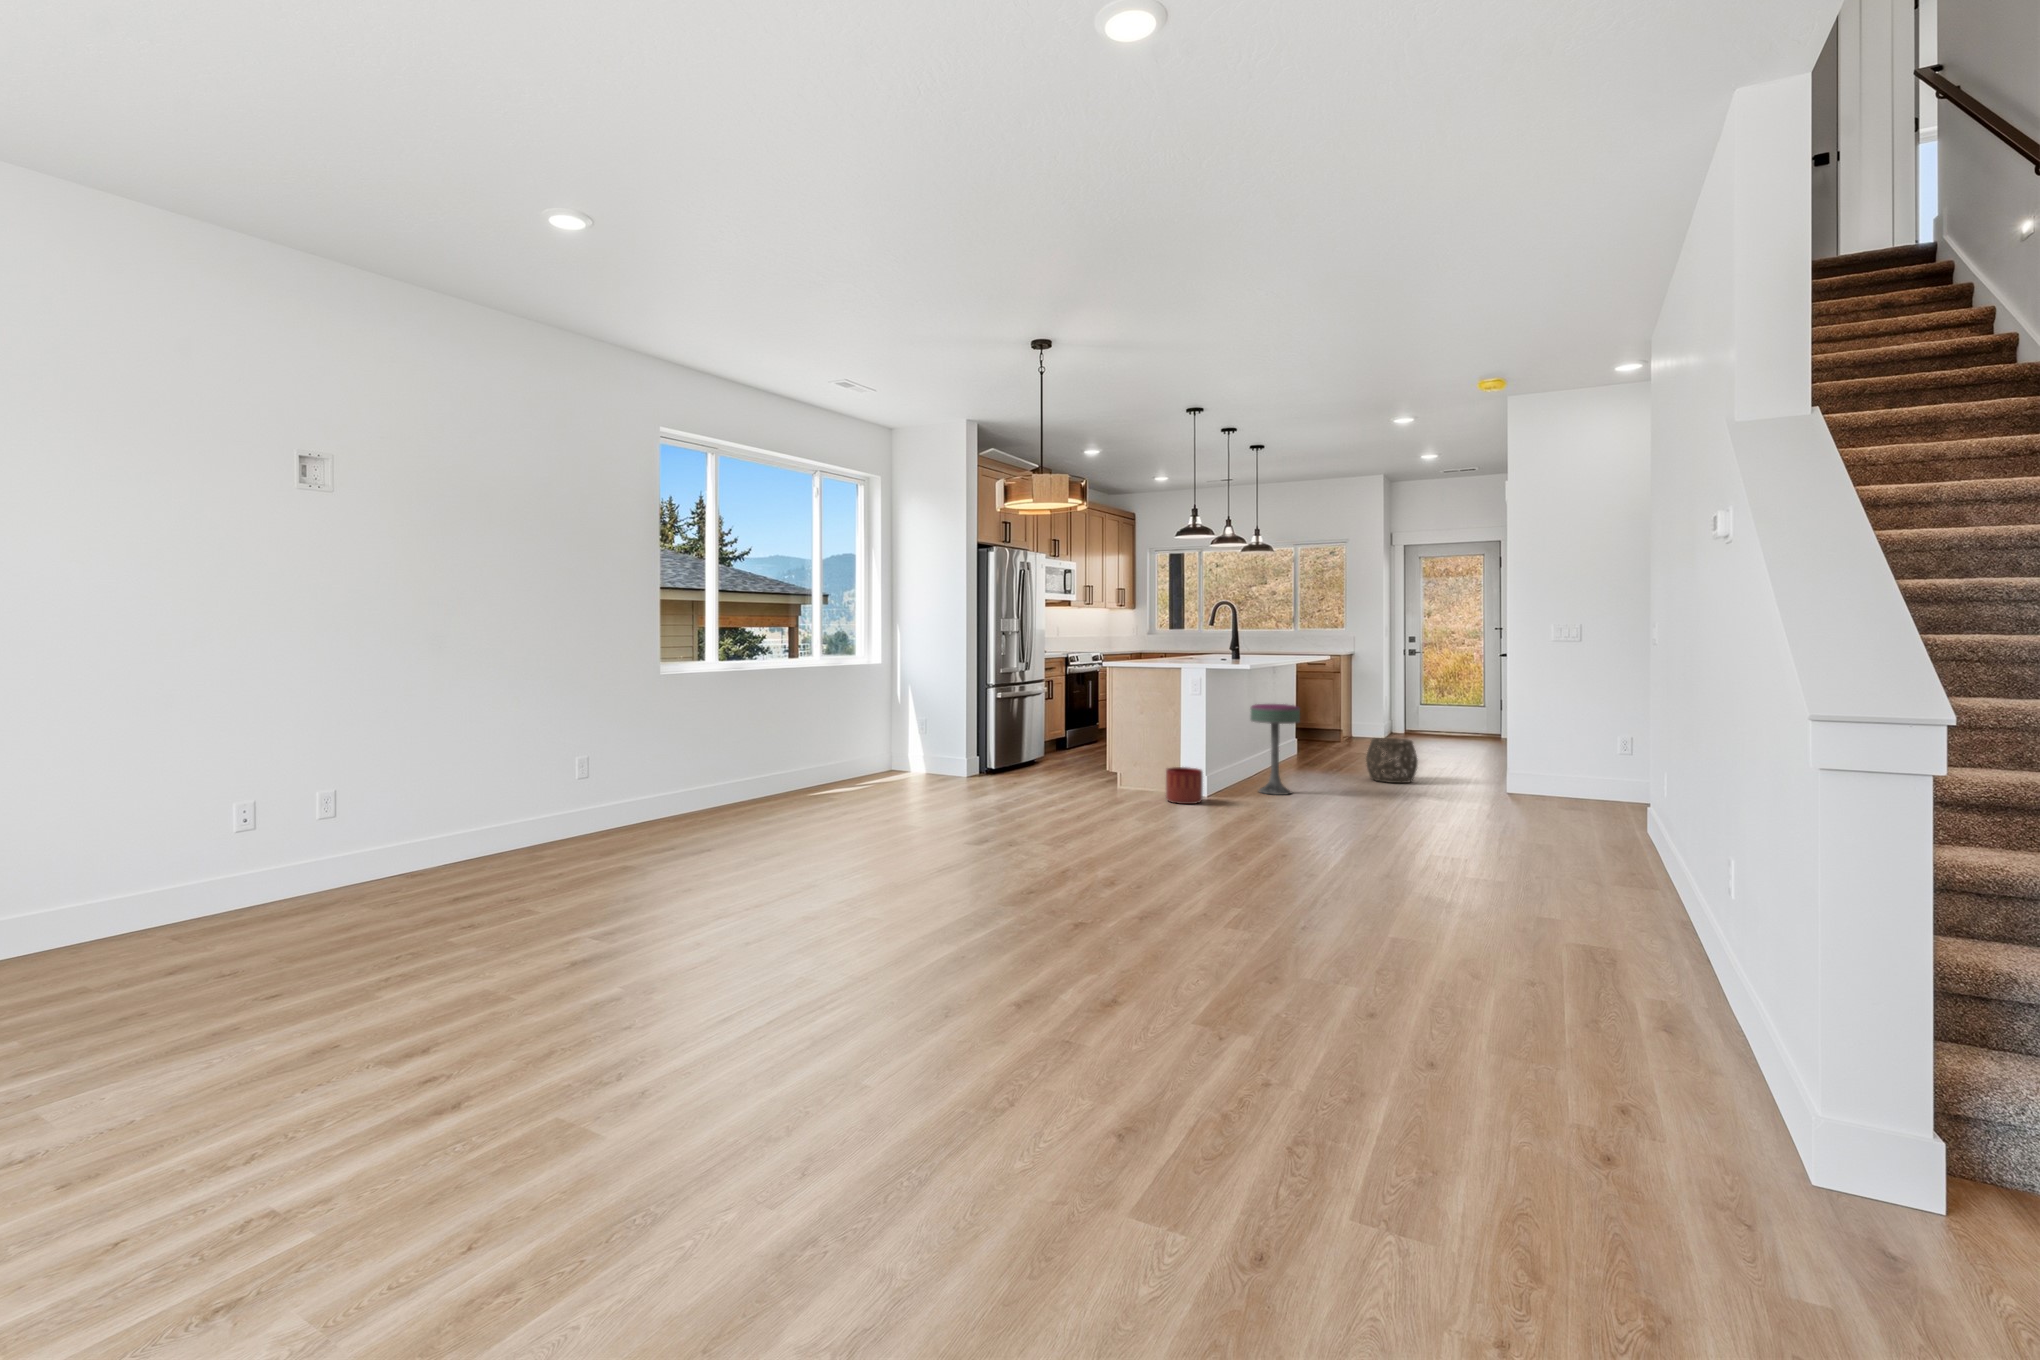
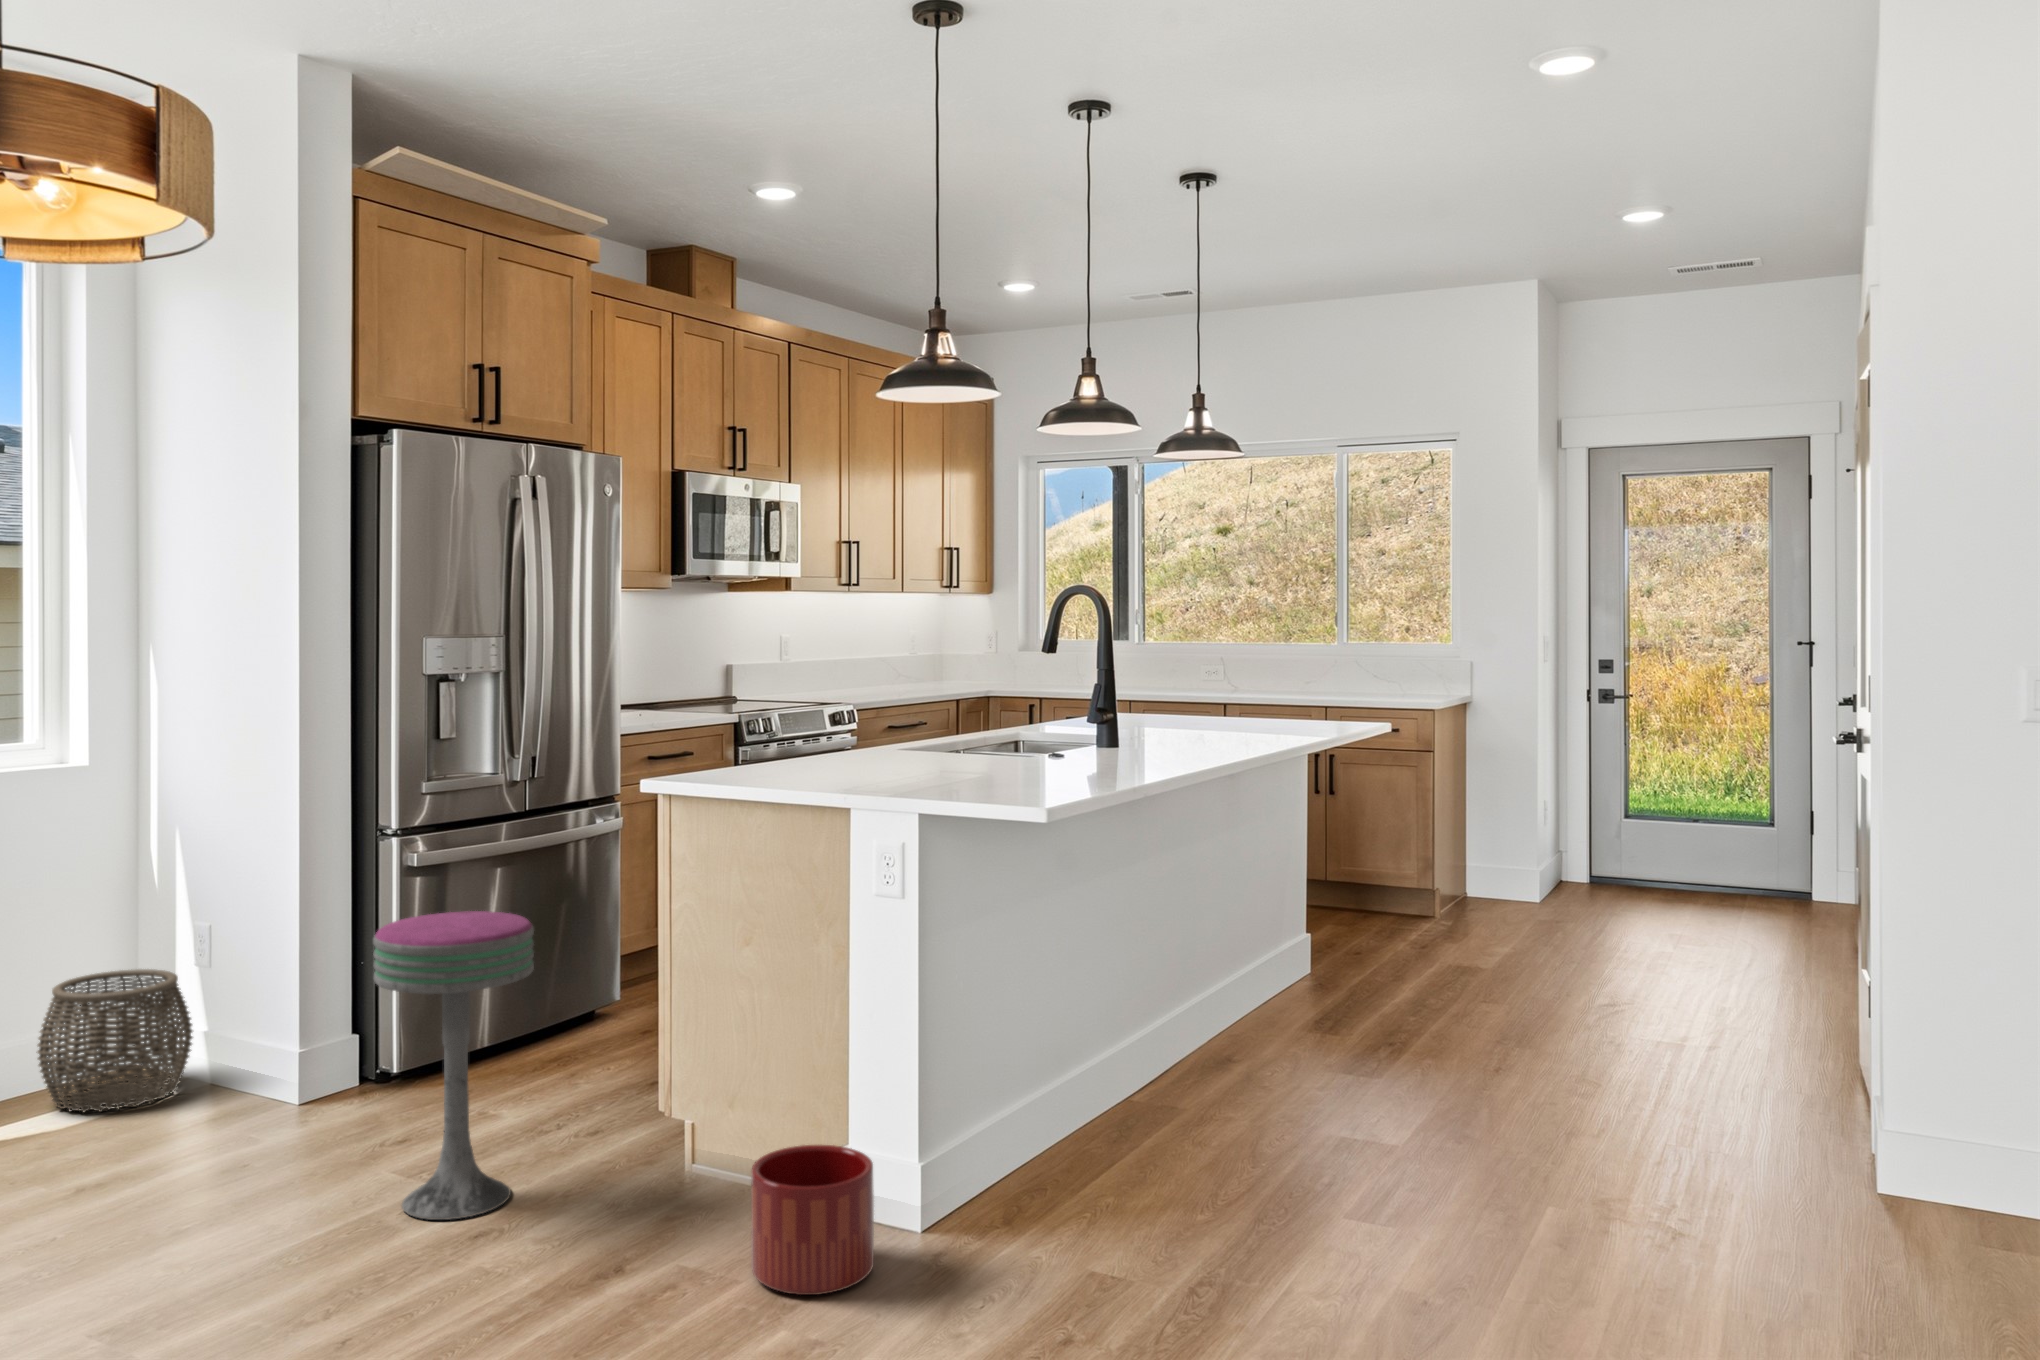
bar stool: present [1250,704,1300,795] -> present [373,911,534,1220]
woven basket: present [1366,738,1418,783] -> present [37,969,193,1113]

